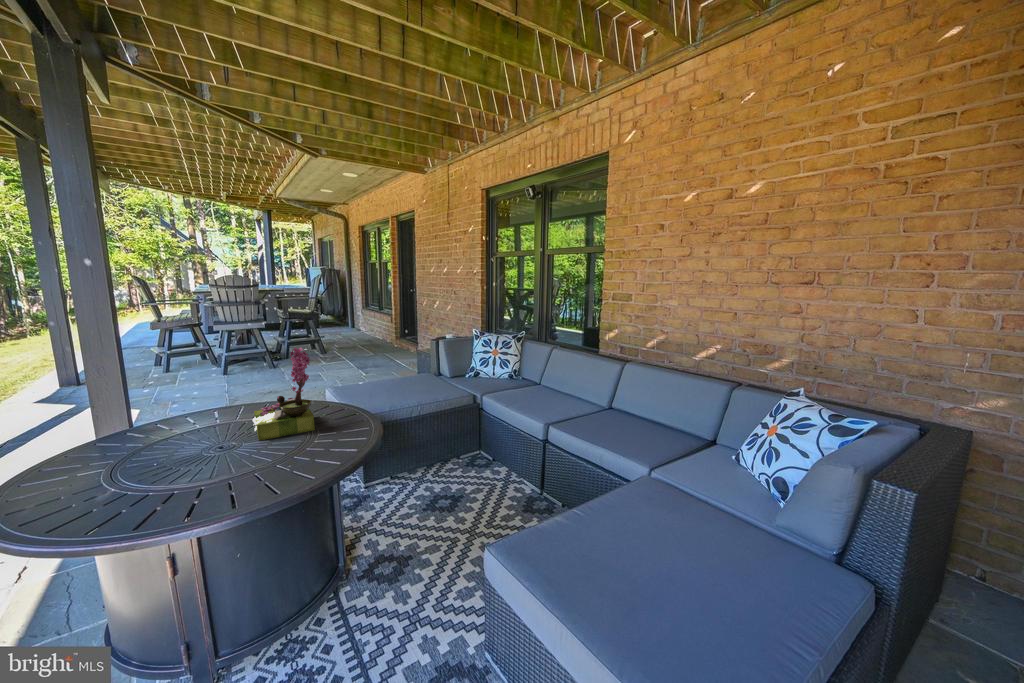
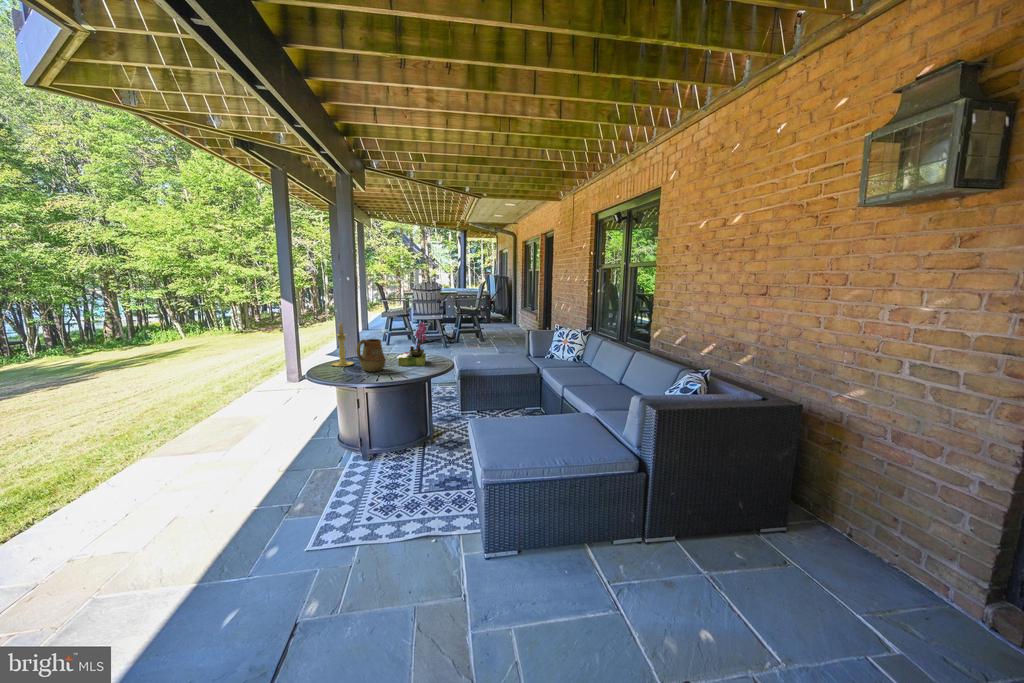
candle holder: none [75,366,141,472] -> present [332,323,353,367]
pitcher: none [157,396,235,474] -> present [357,339,386,372]

